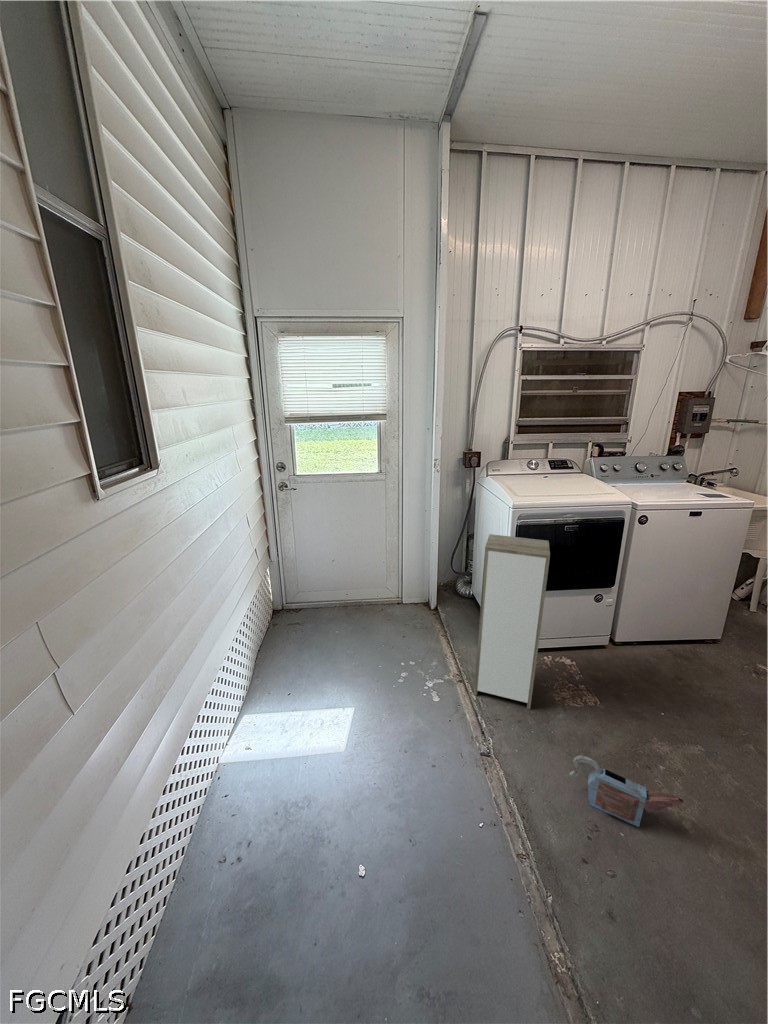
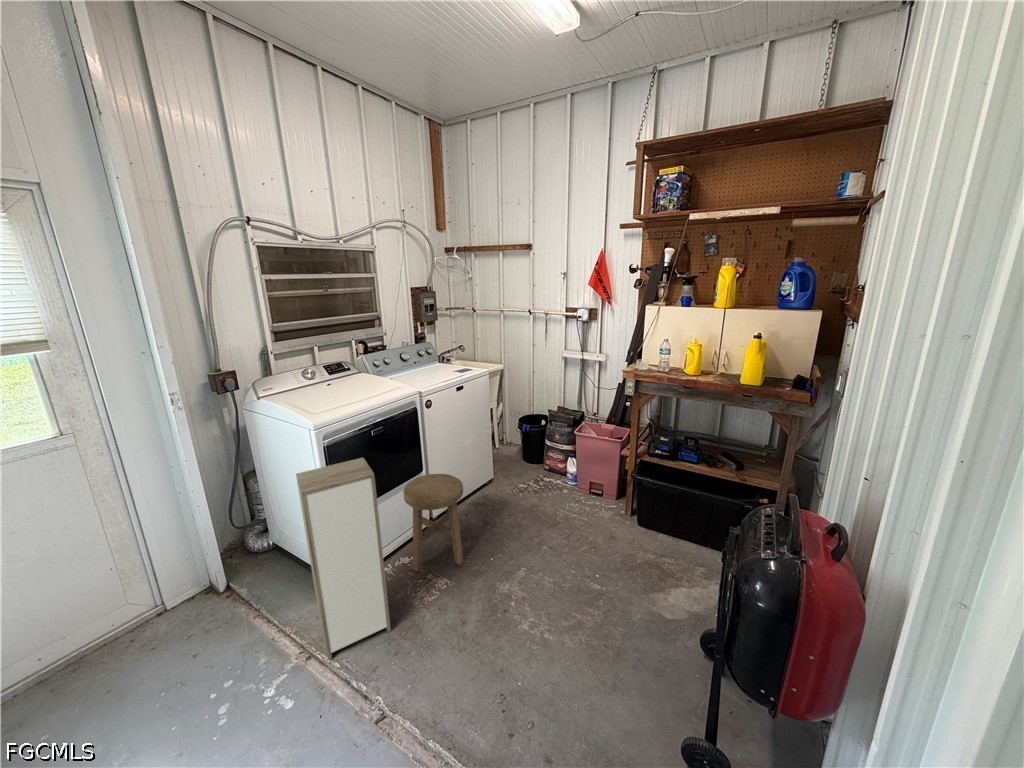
stool: none [575,591,663,702] -> present [403,474,464,572]
watering can: present [570,756,683,827] -> none [450,619,526,677]

